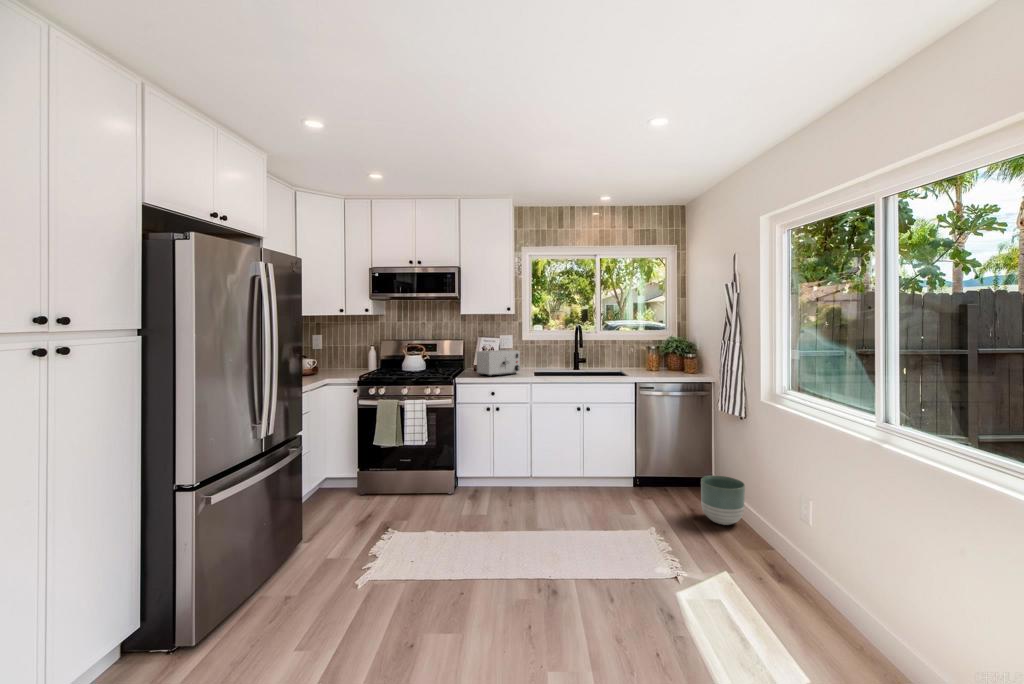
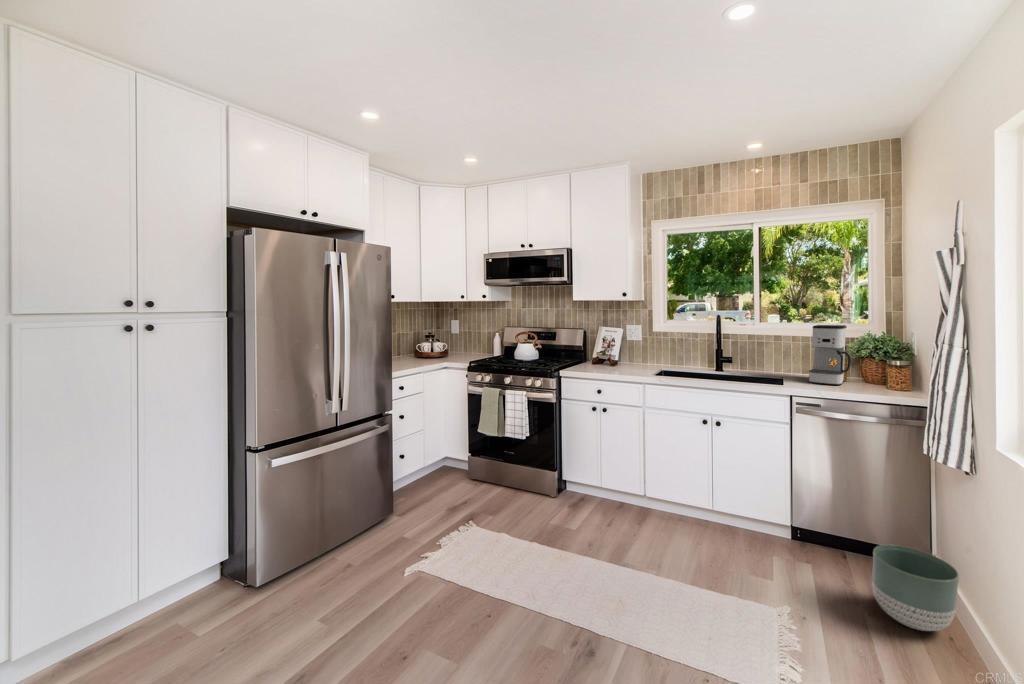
coffee maker: none [643,333,668,376] -> present [809,325,851,385]
toaster: present [477,350,520,376] -> none [589,342,639,371]

